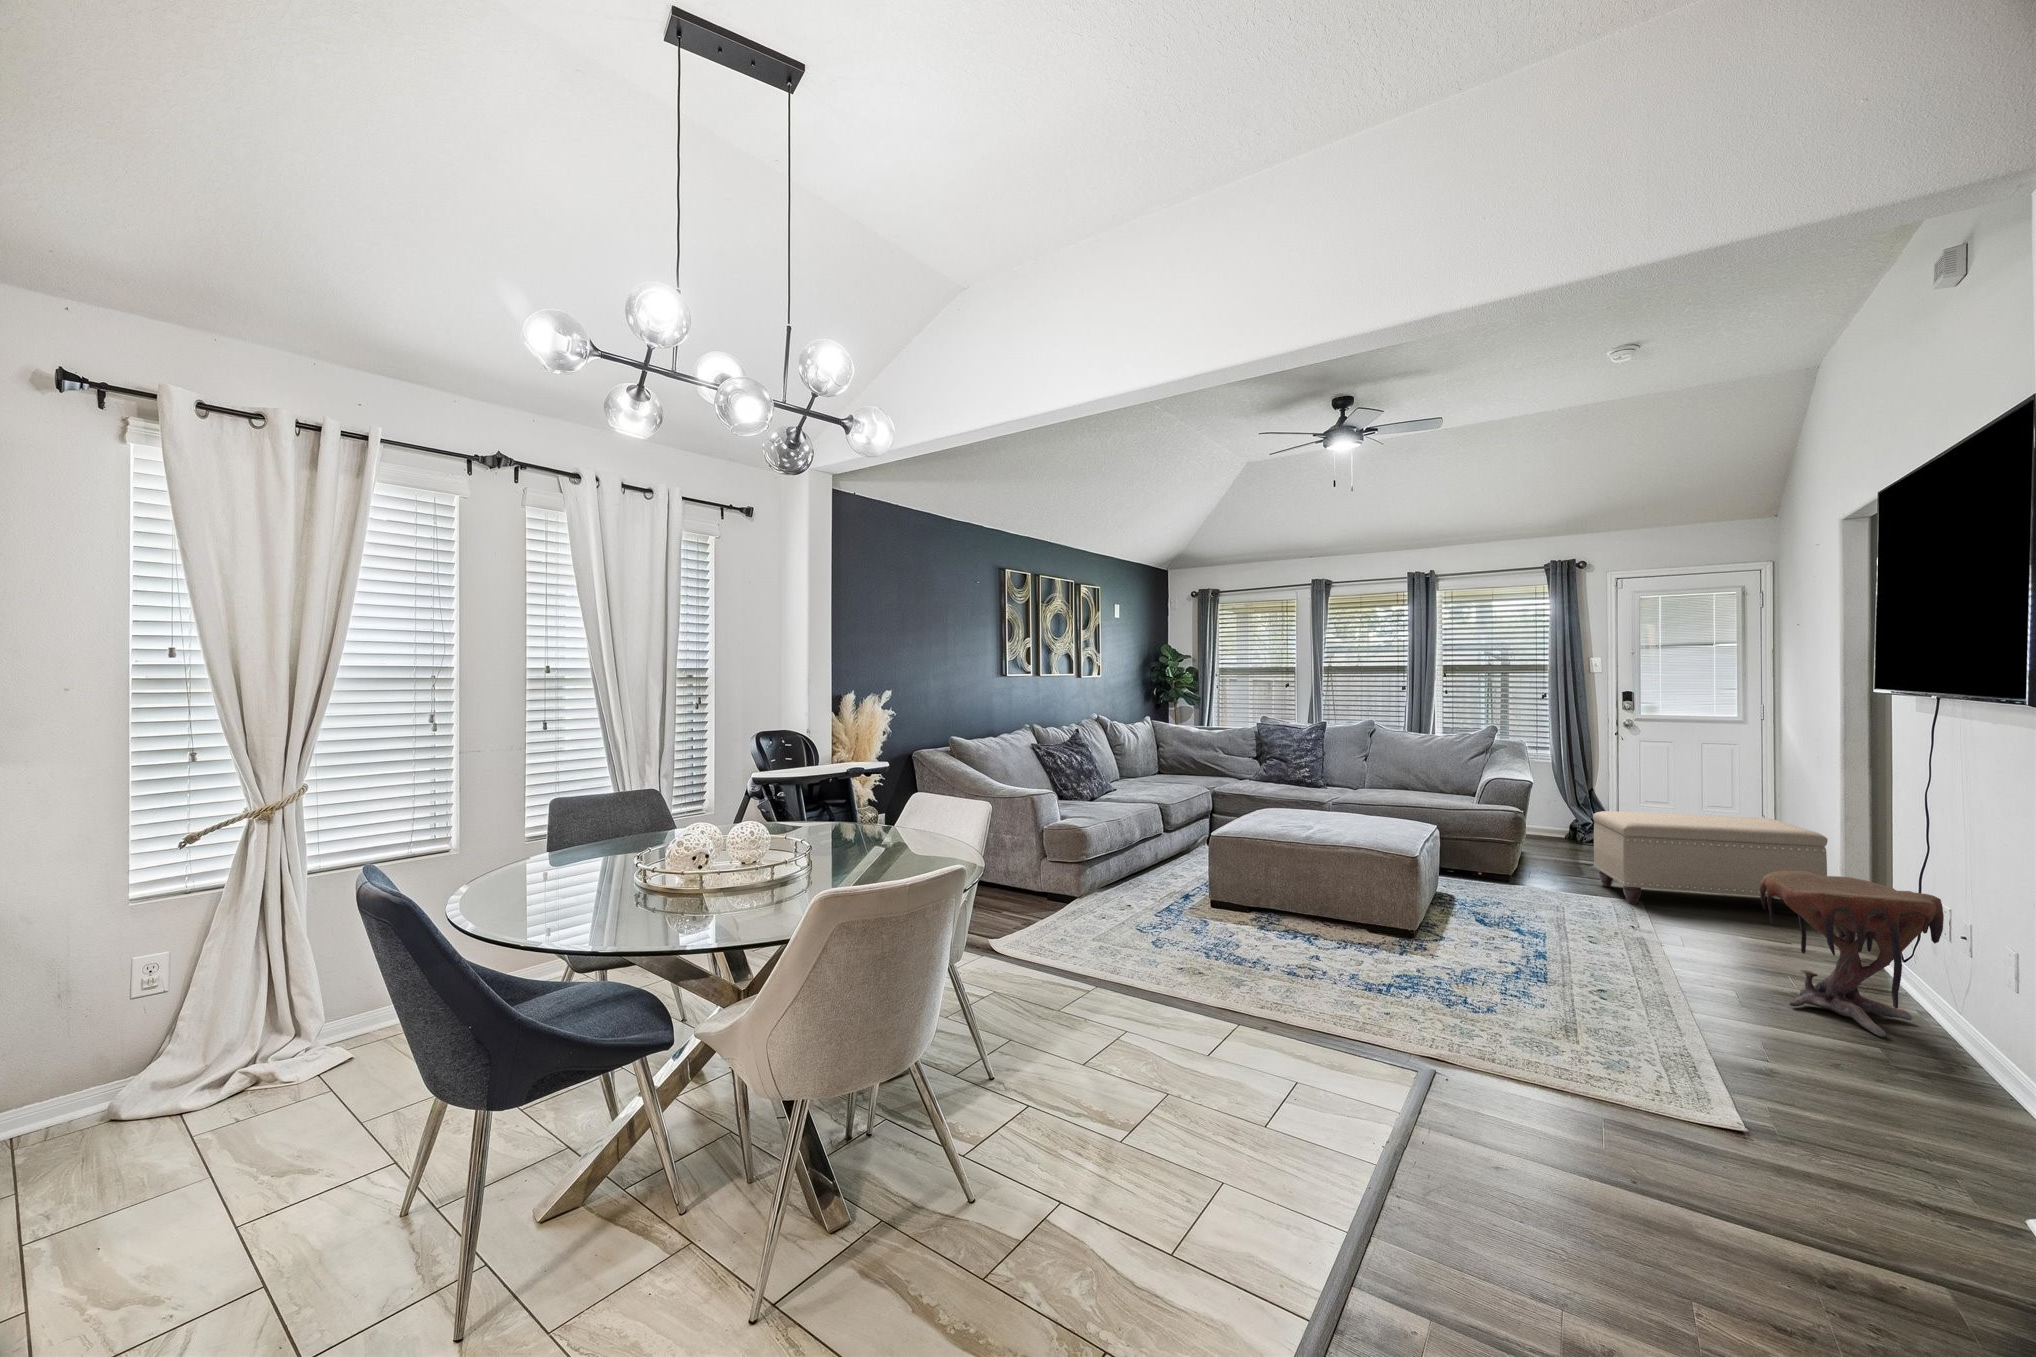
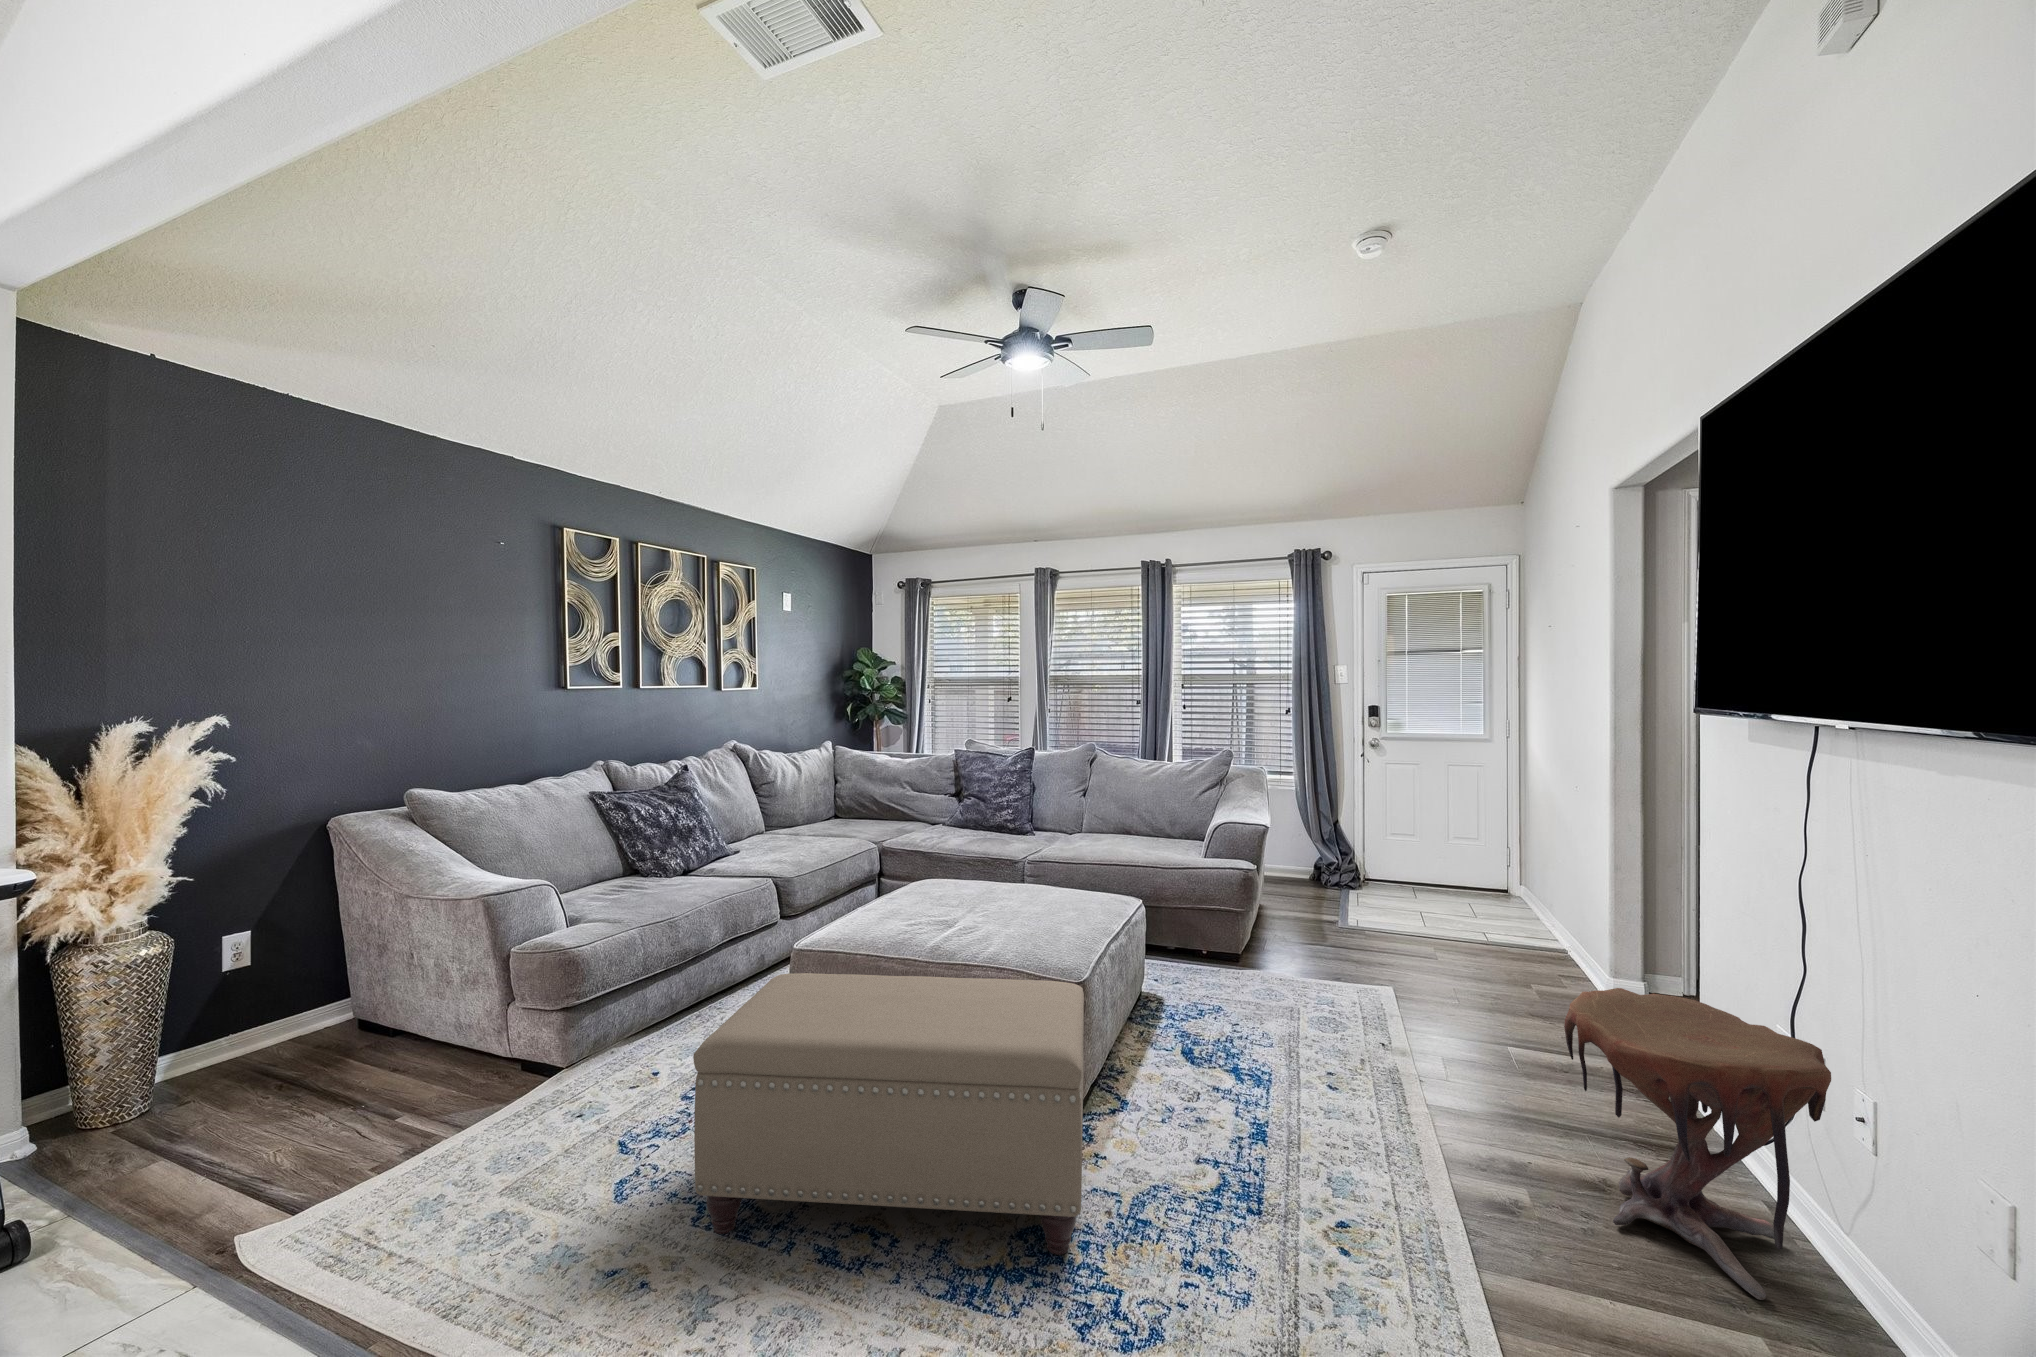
ottoman: present [1593,811,1828,904] -> present [693,973,1084,1255]

